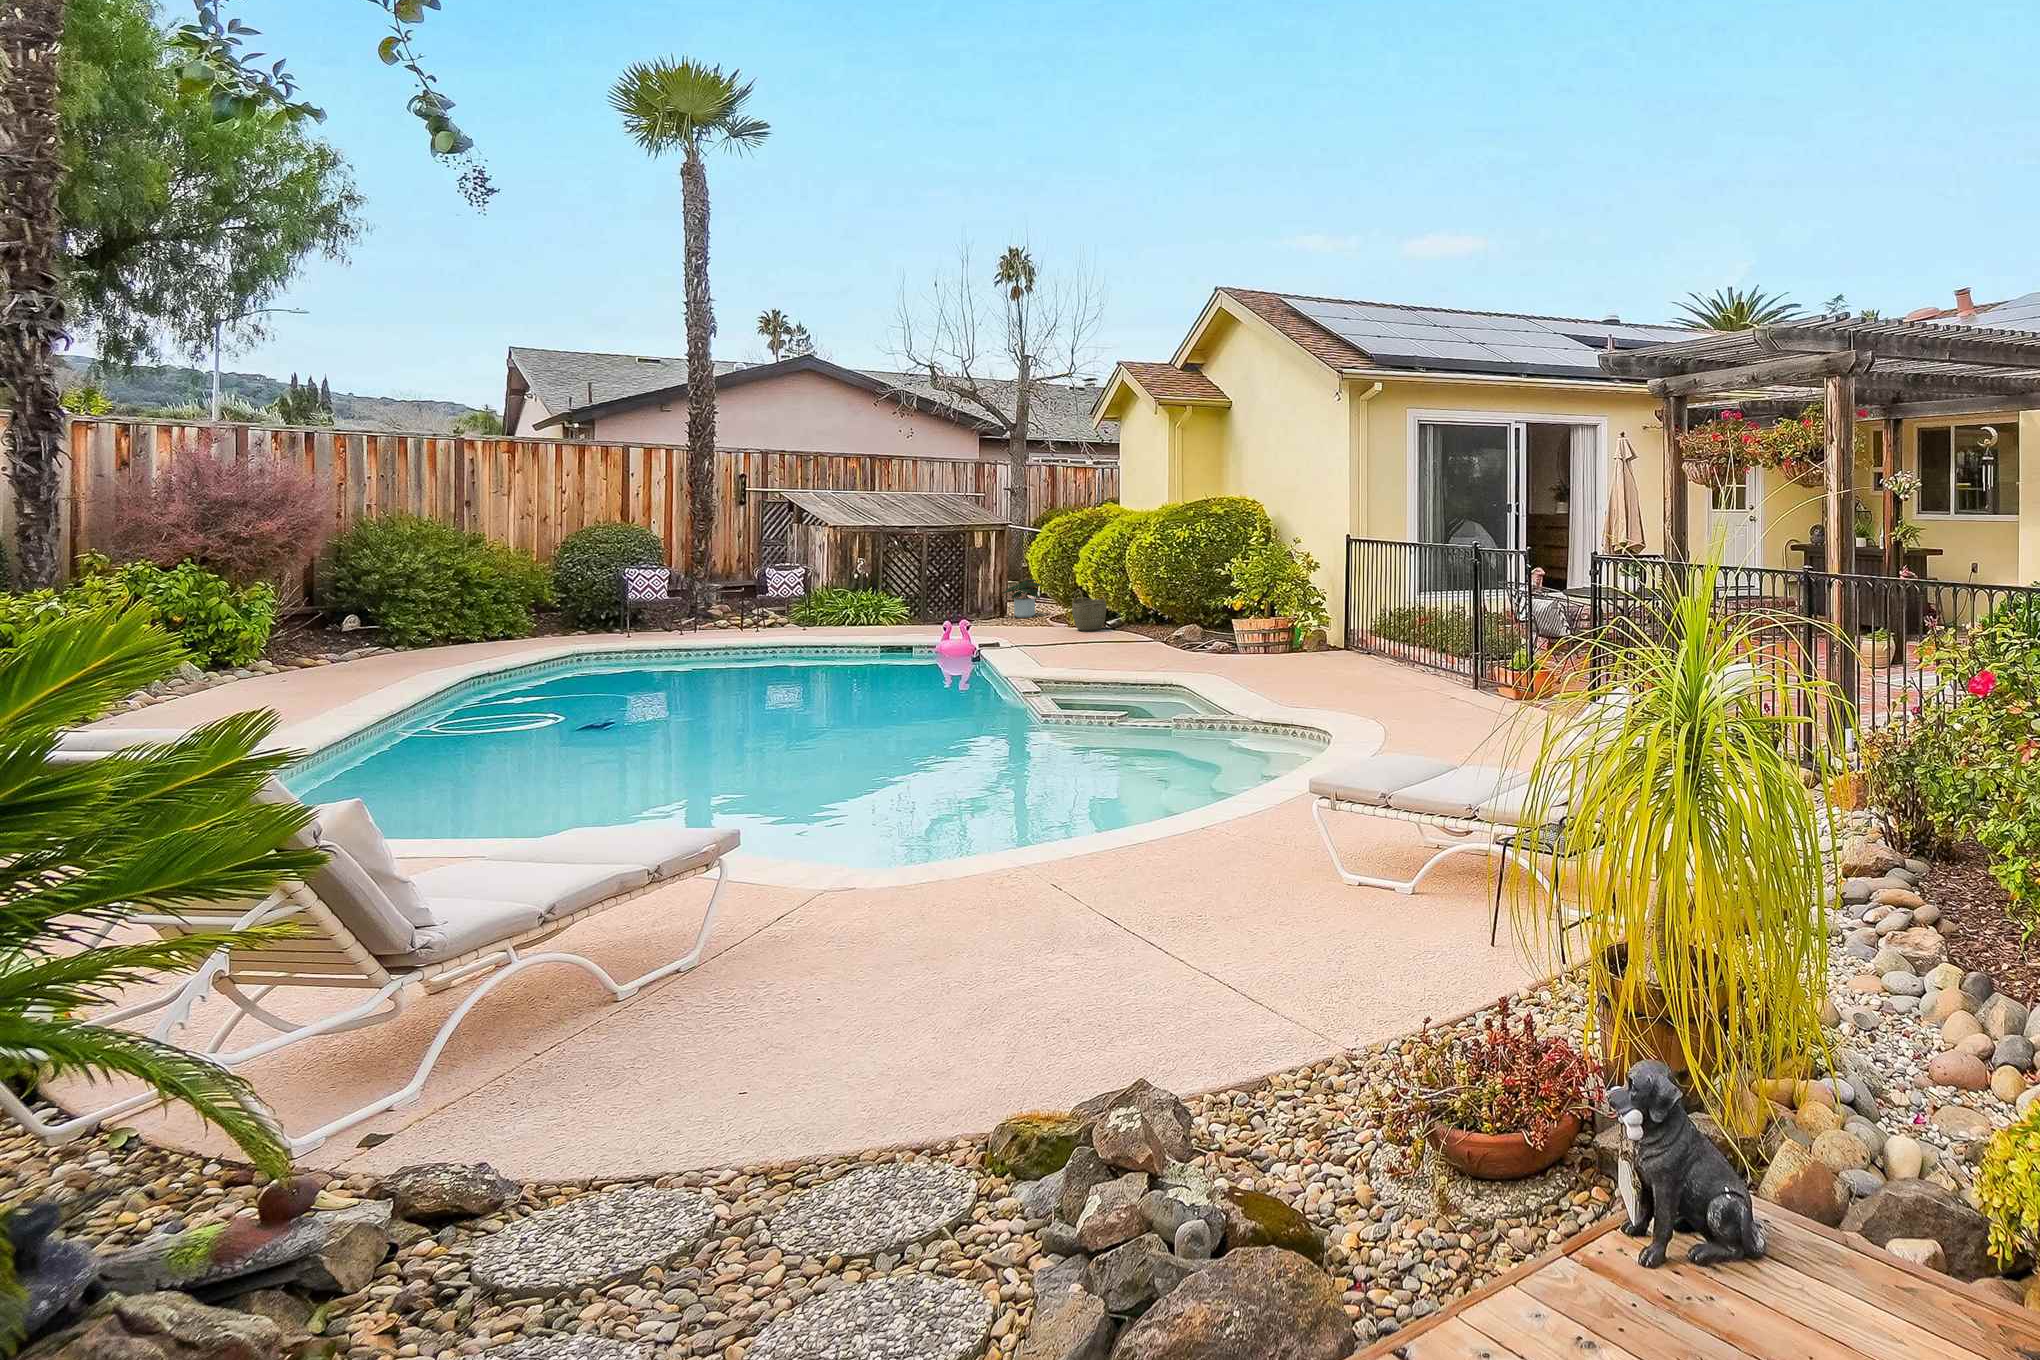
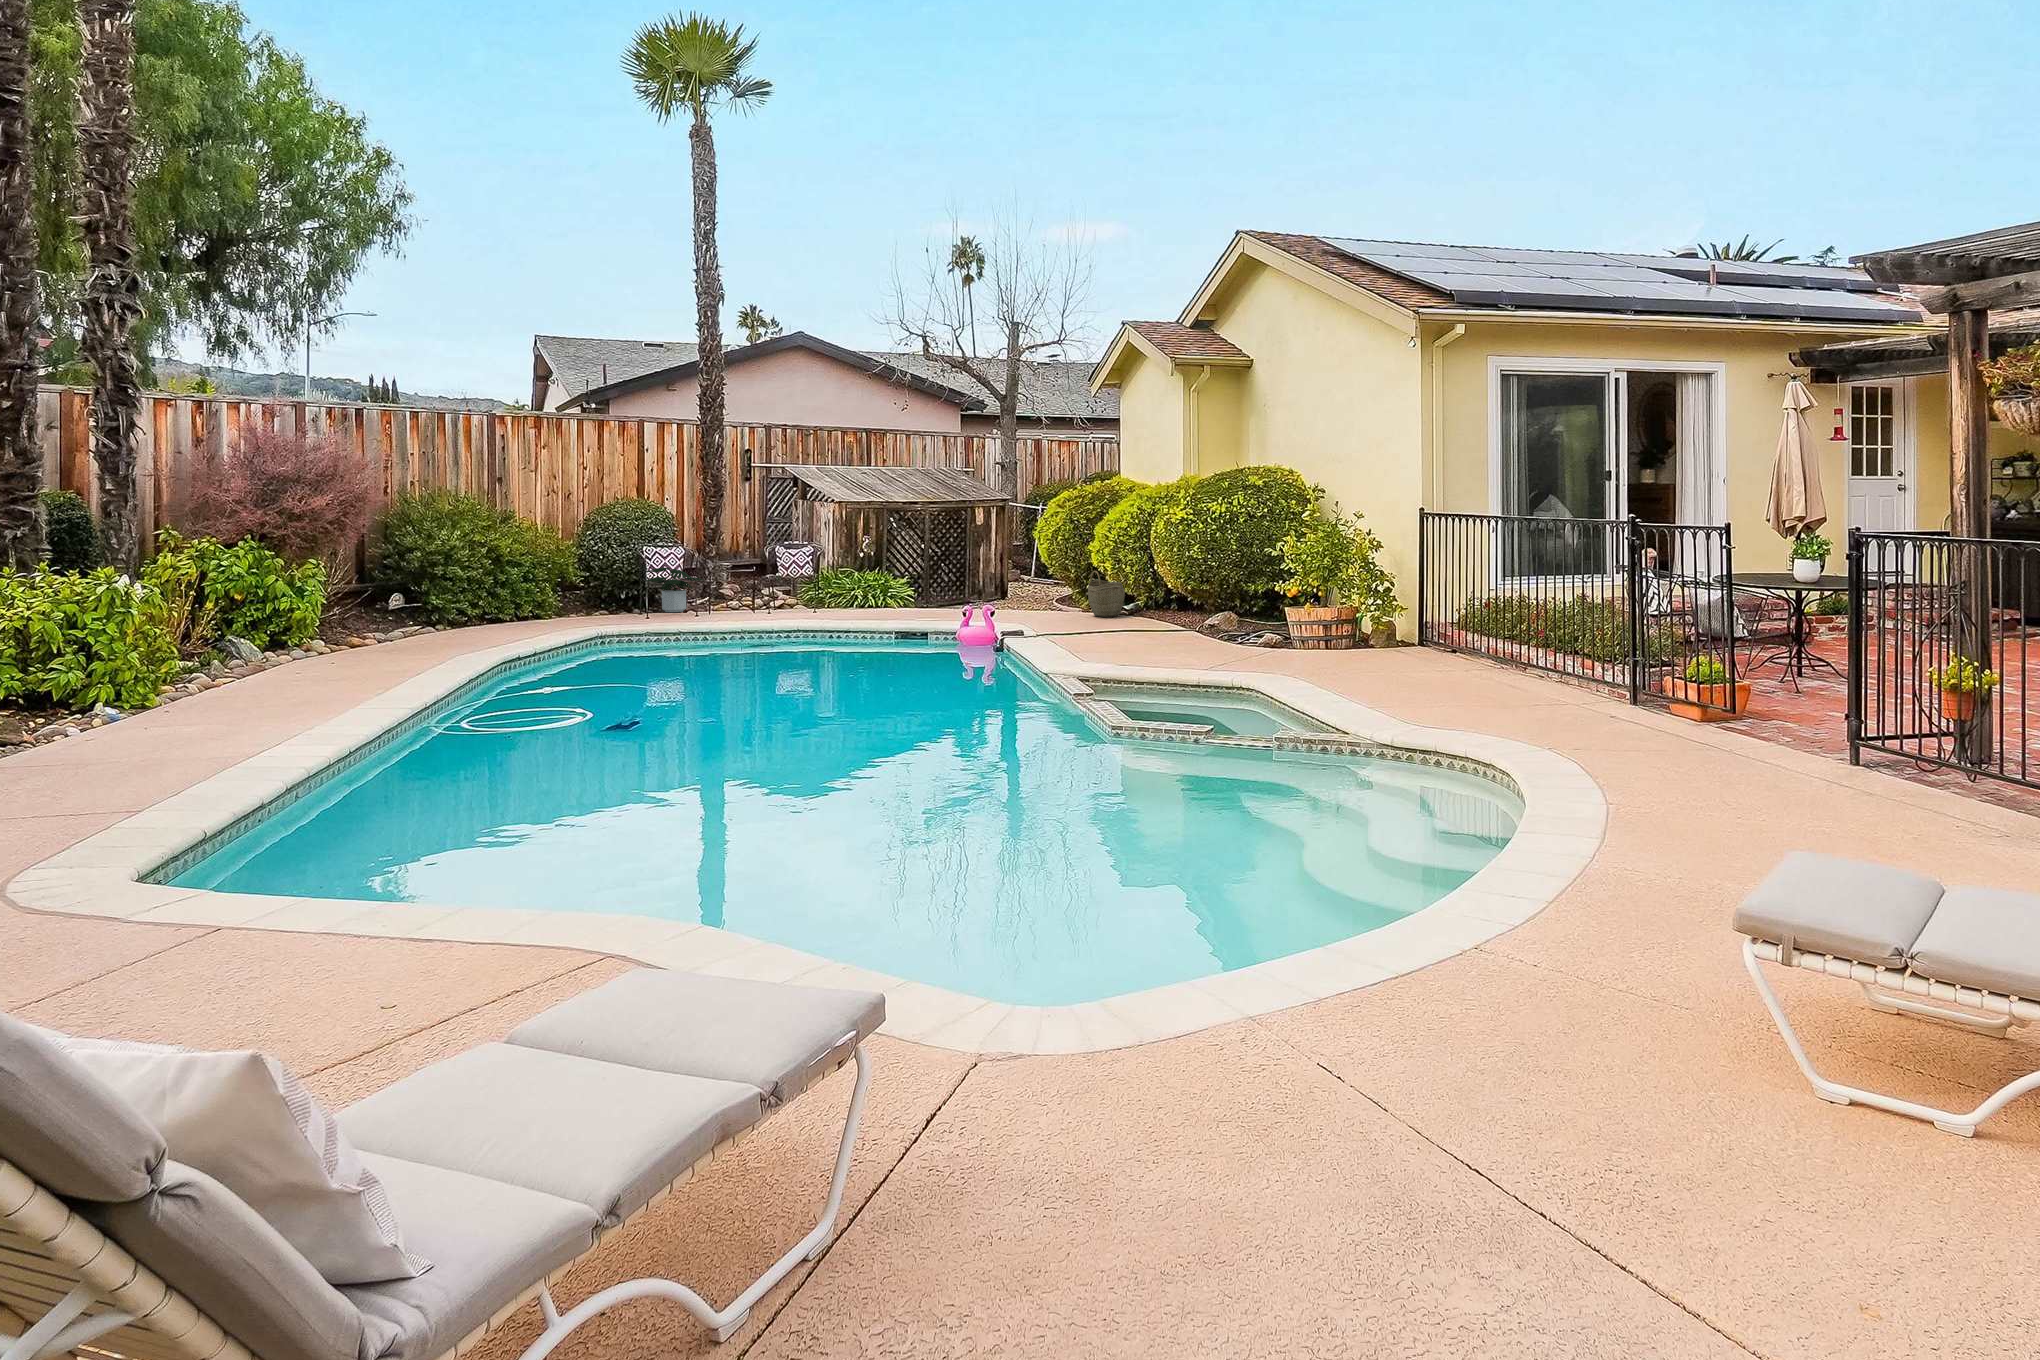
potted plant: present [1002,579,1042,618] -> present [646,568,703,612]

